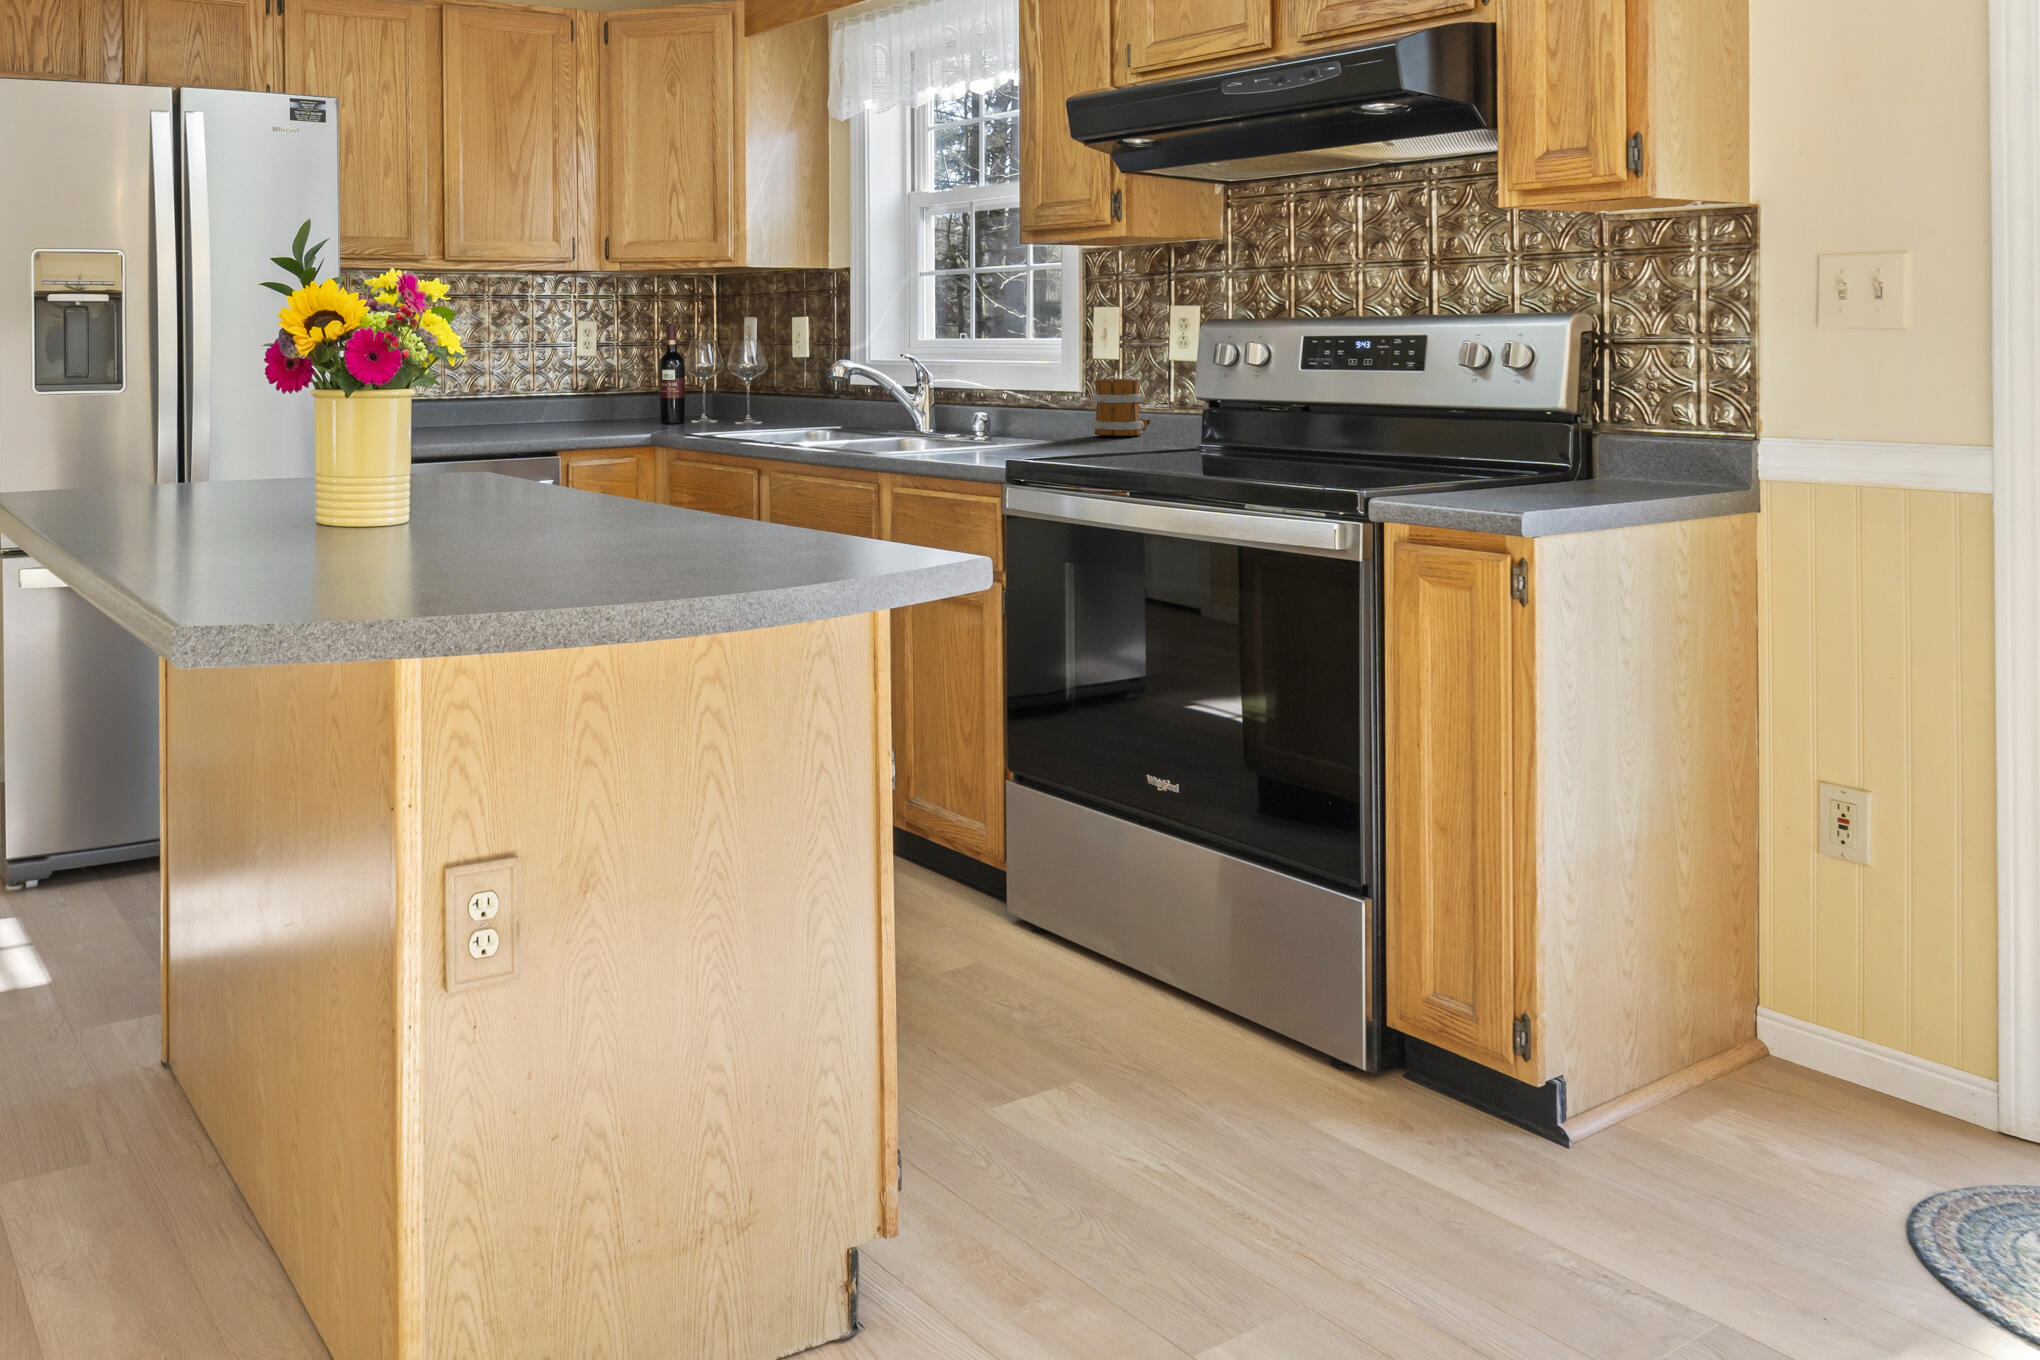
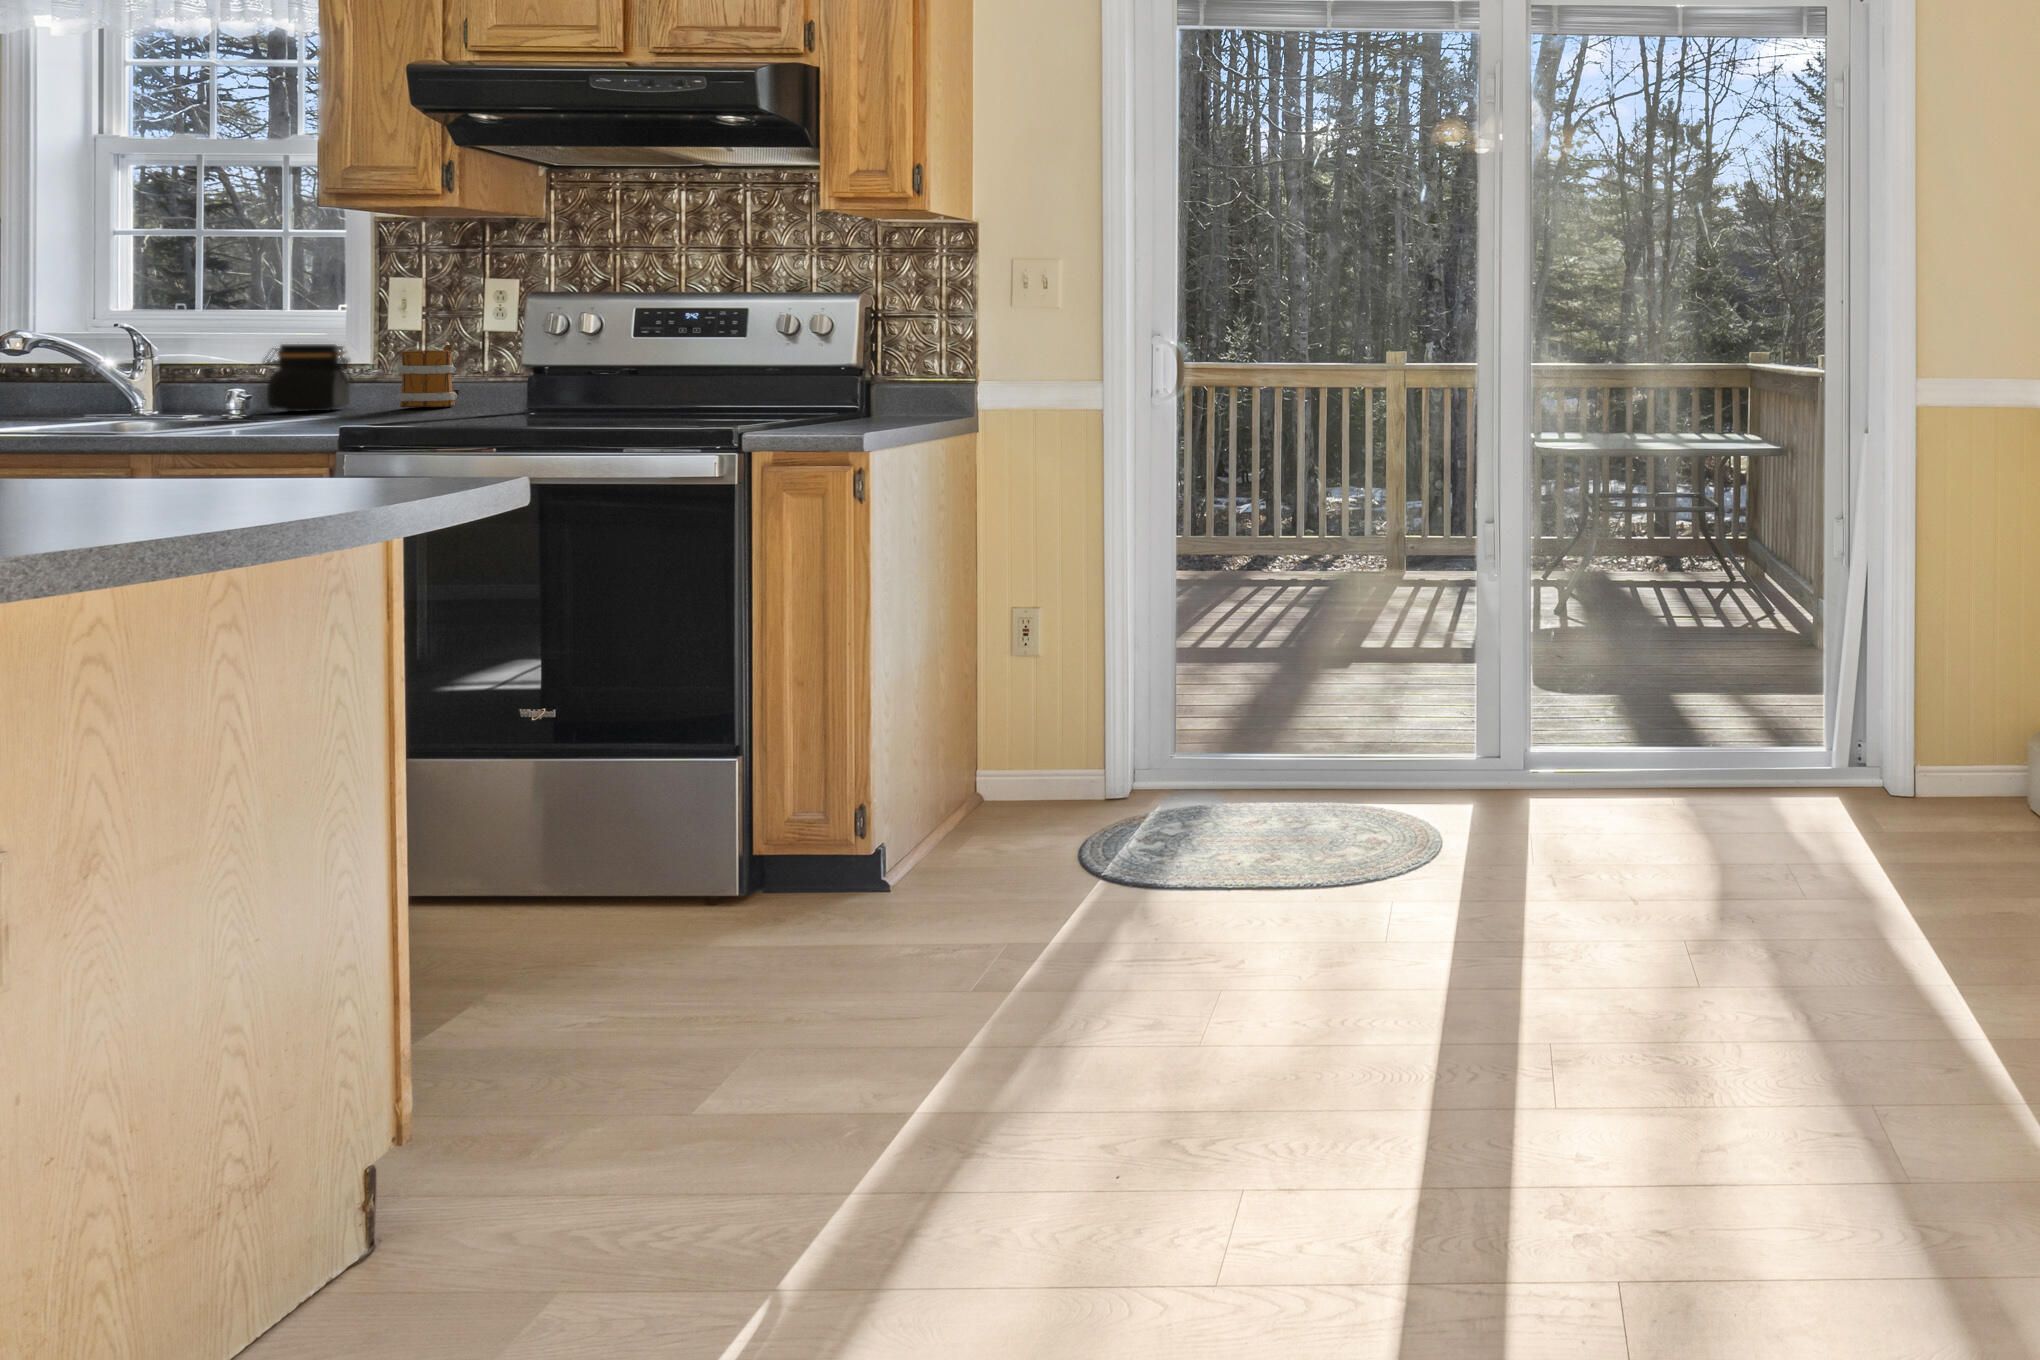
jar: none [991,372,1060,435] -> present [263,344,353,412]

